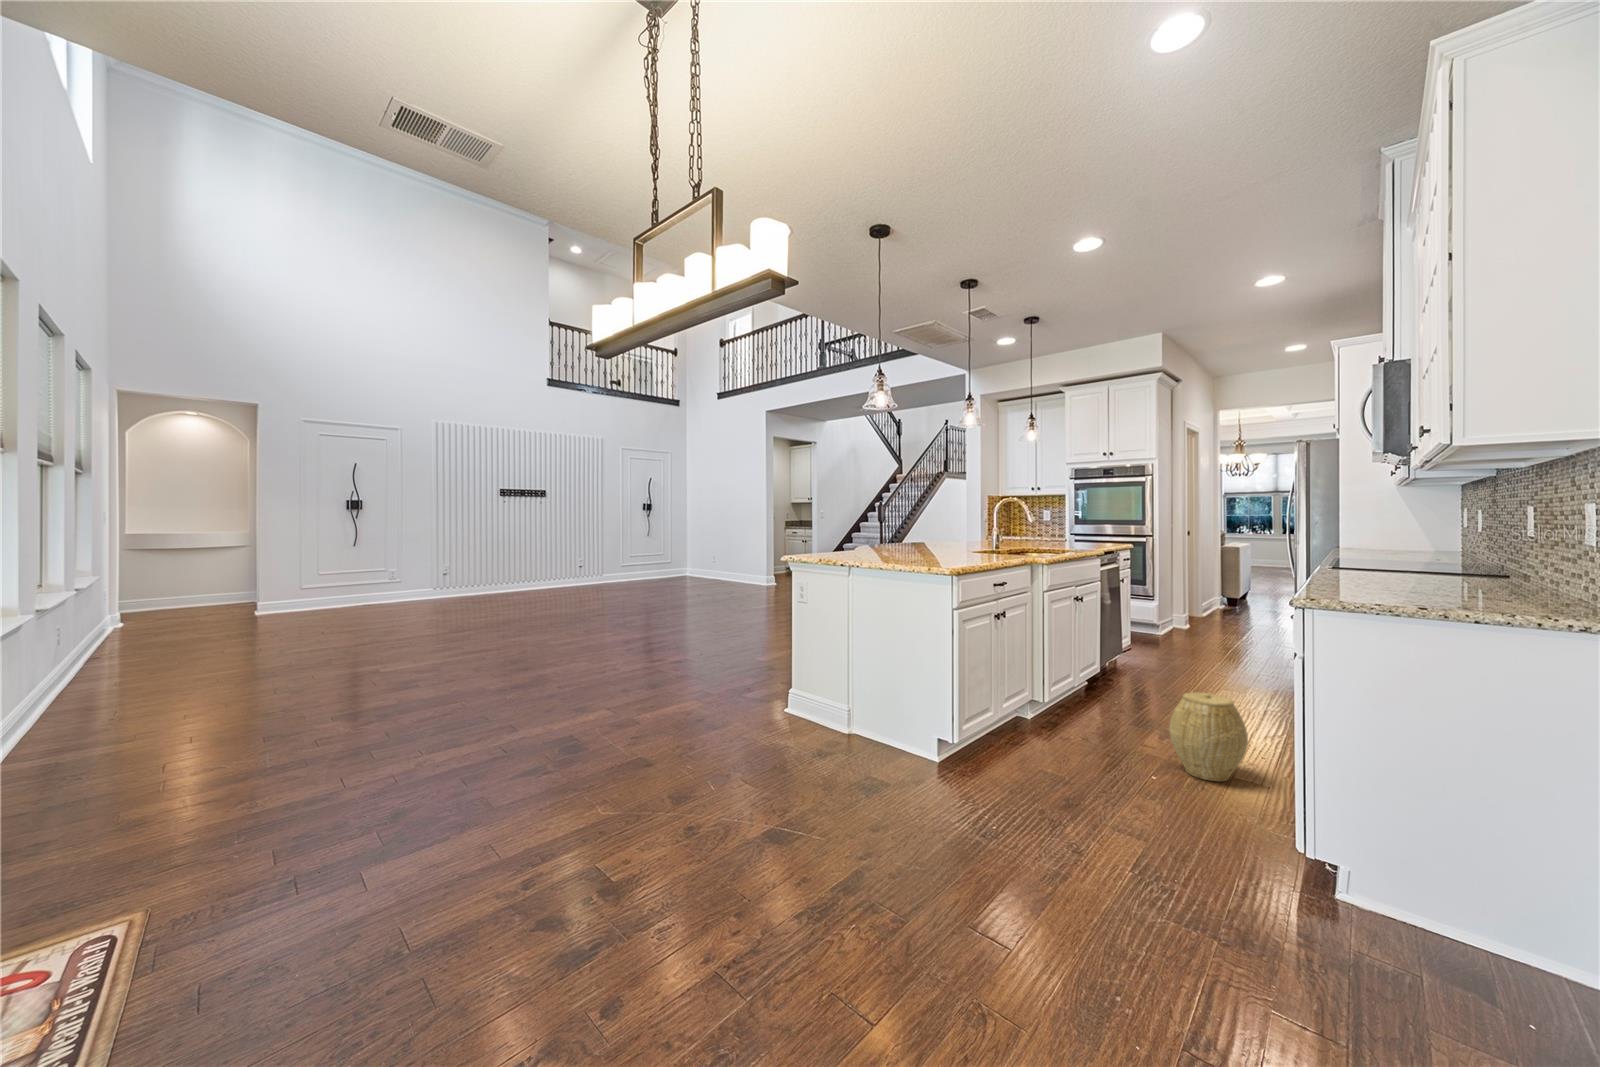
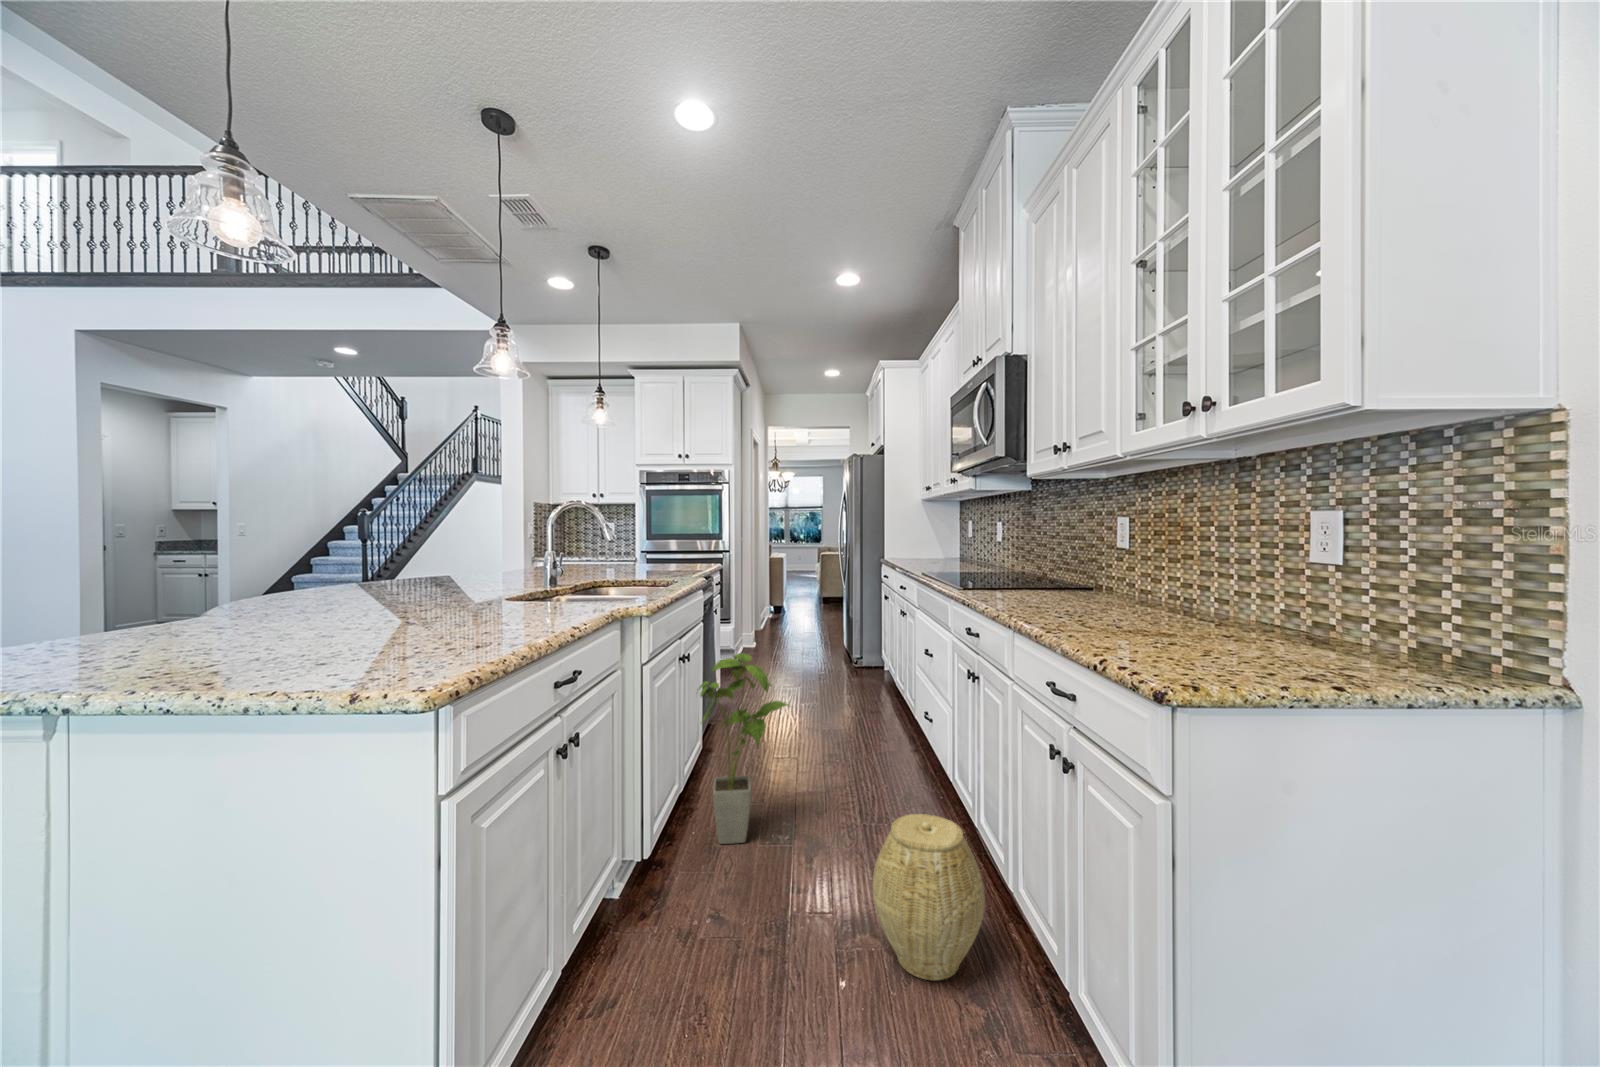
house plant: none [1083,596,1153,715] -> present [698,653,788,844]

